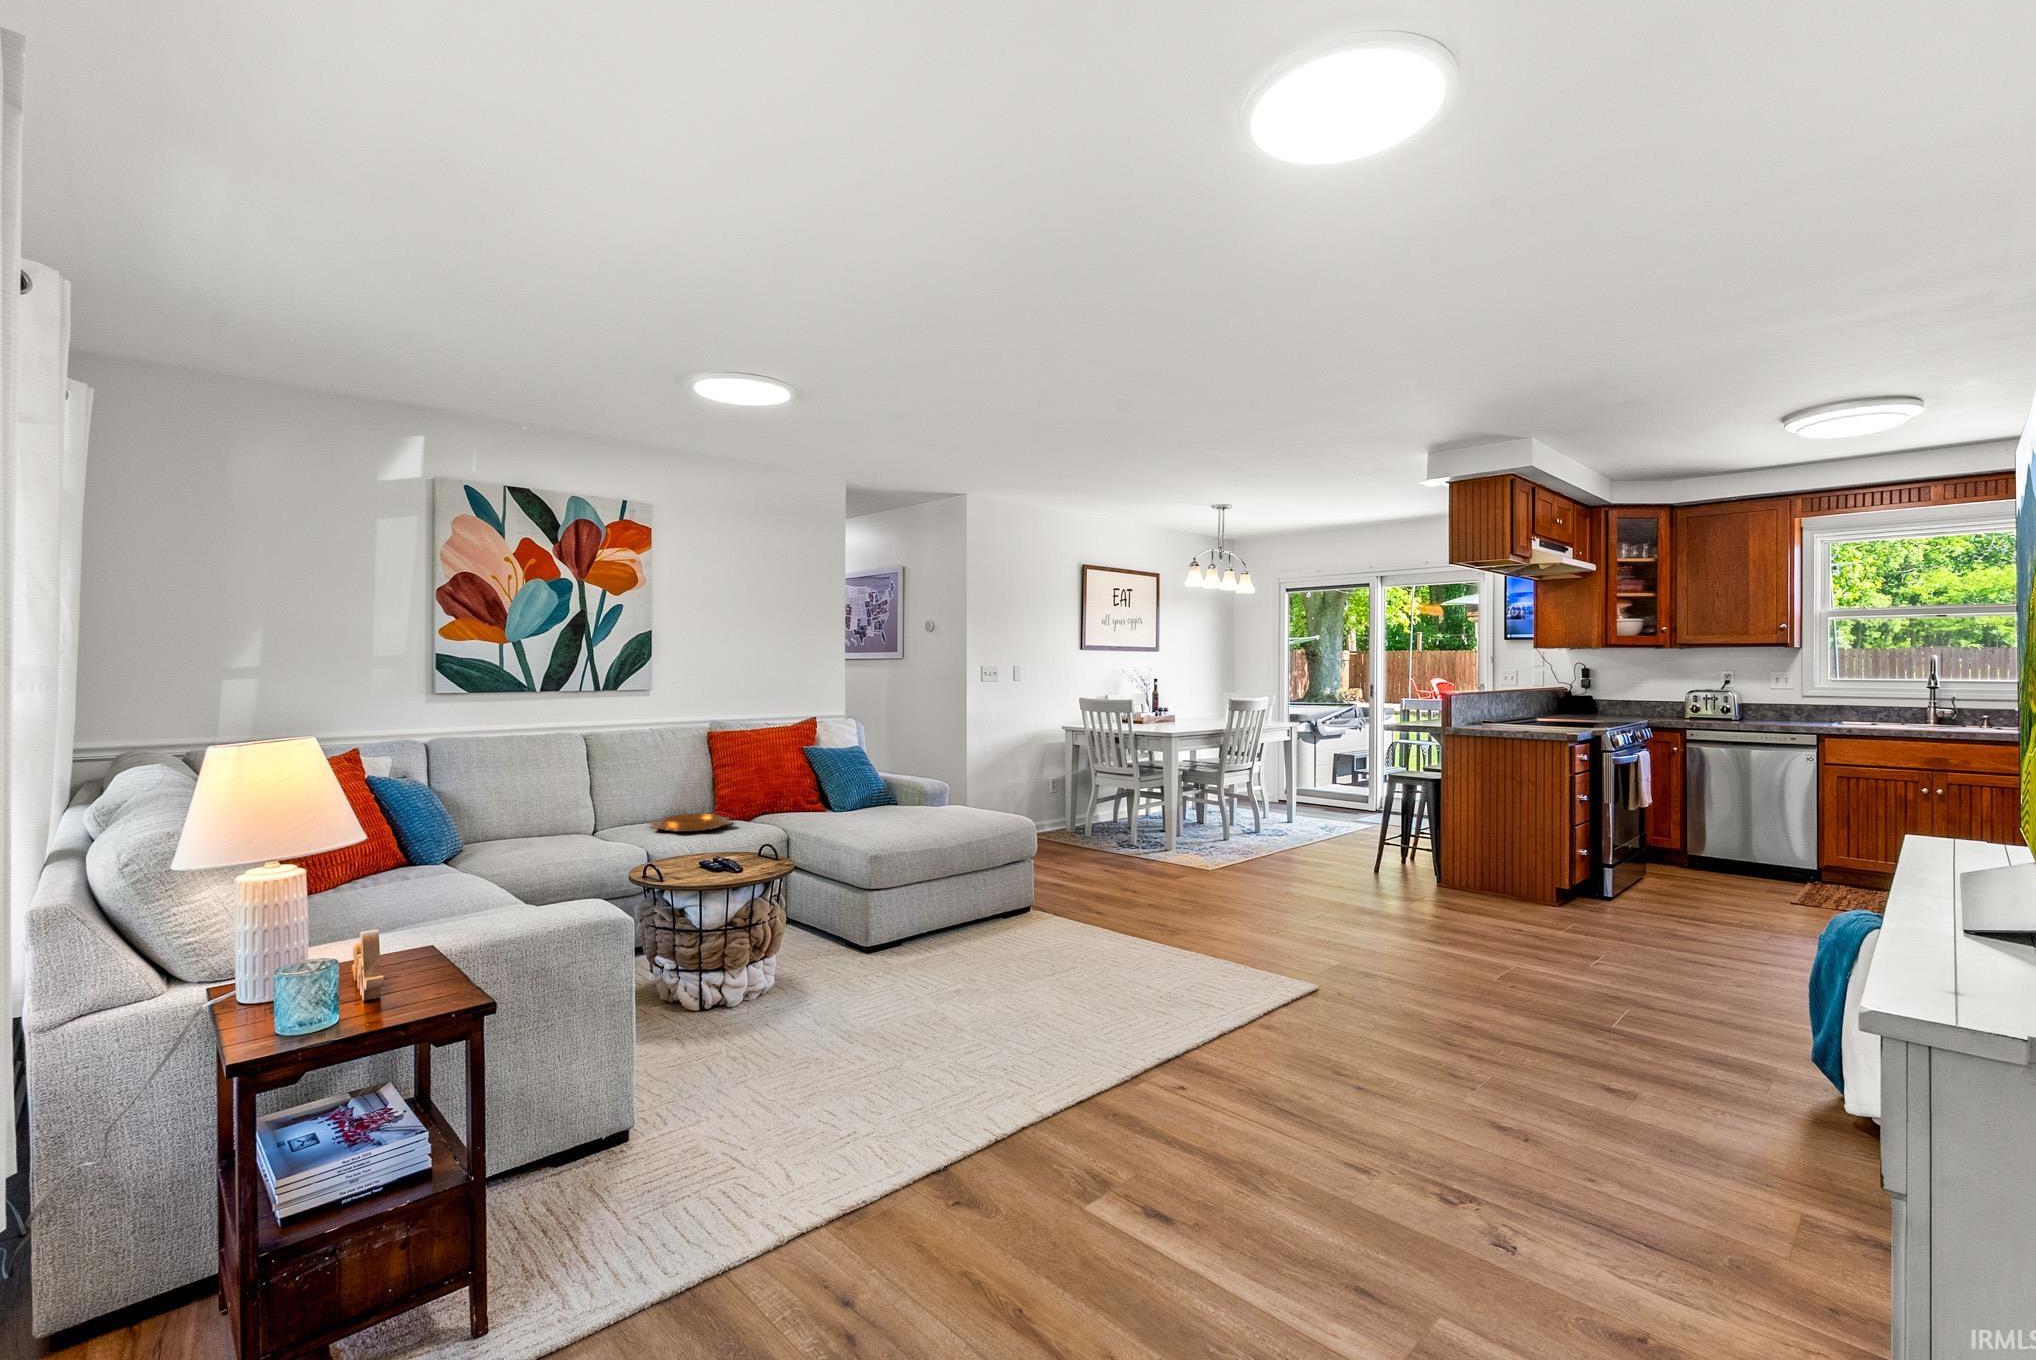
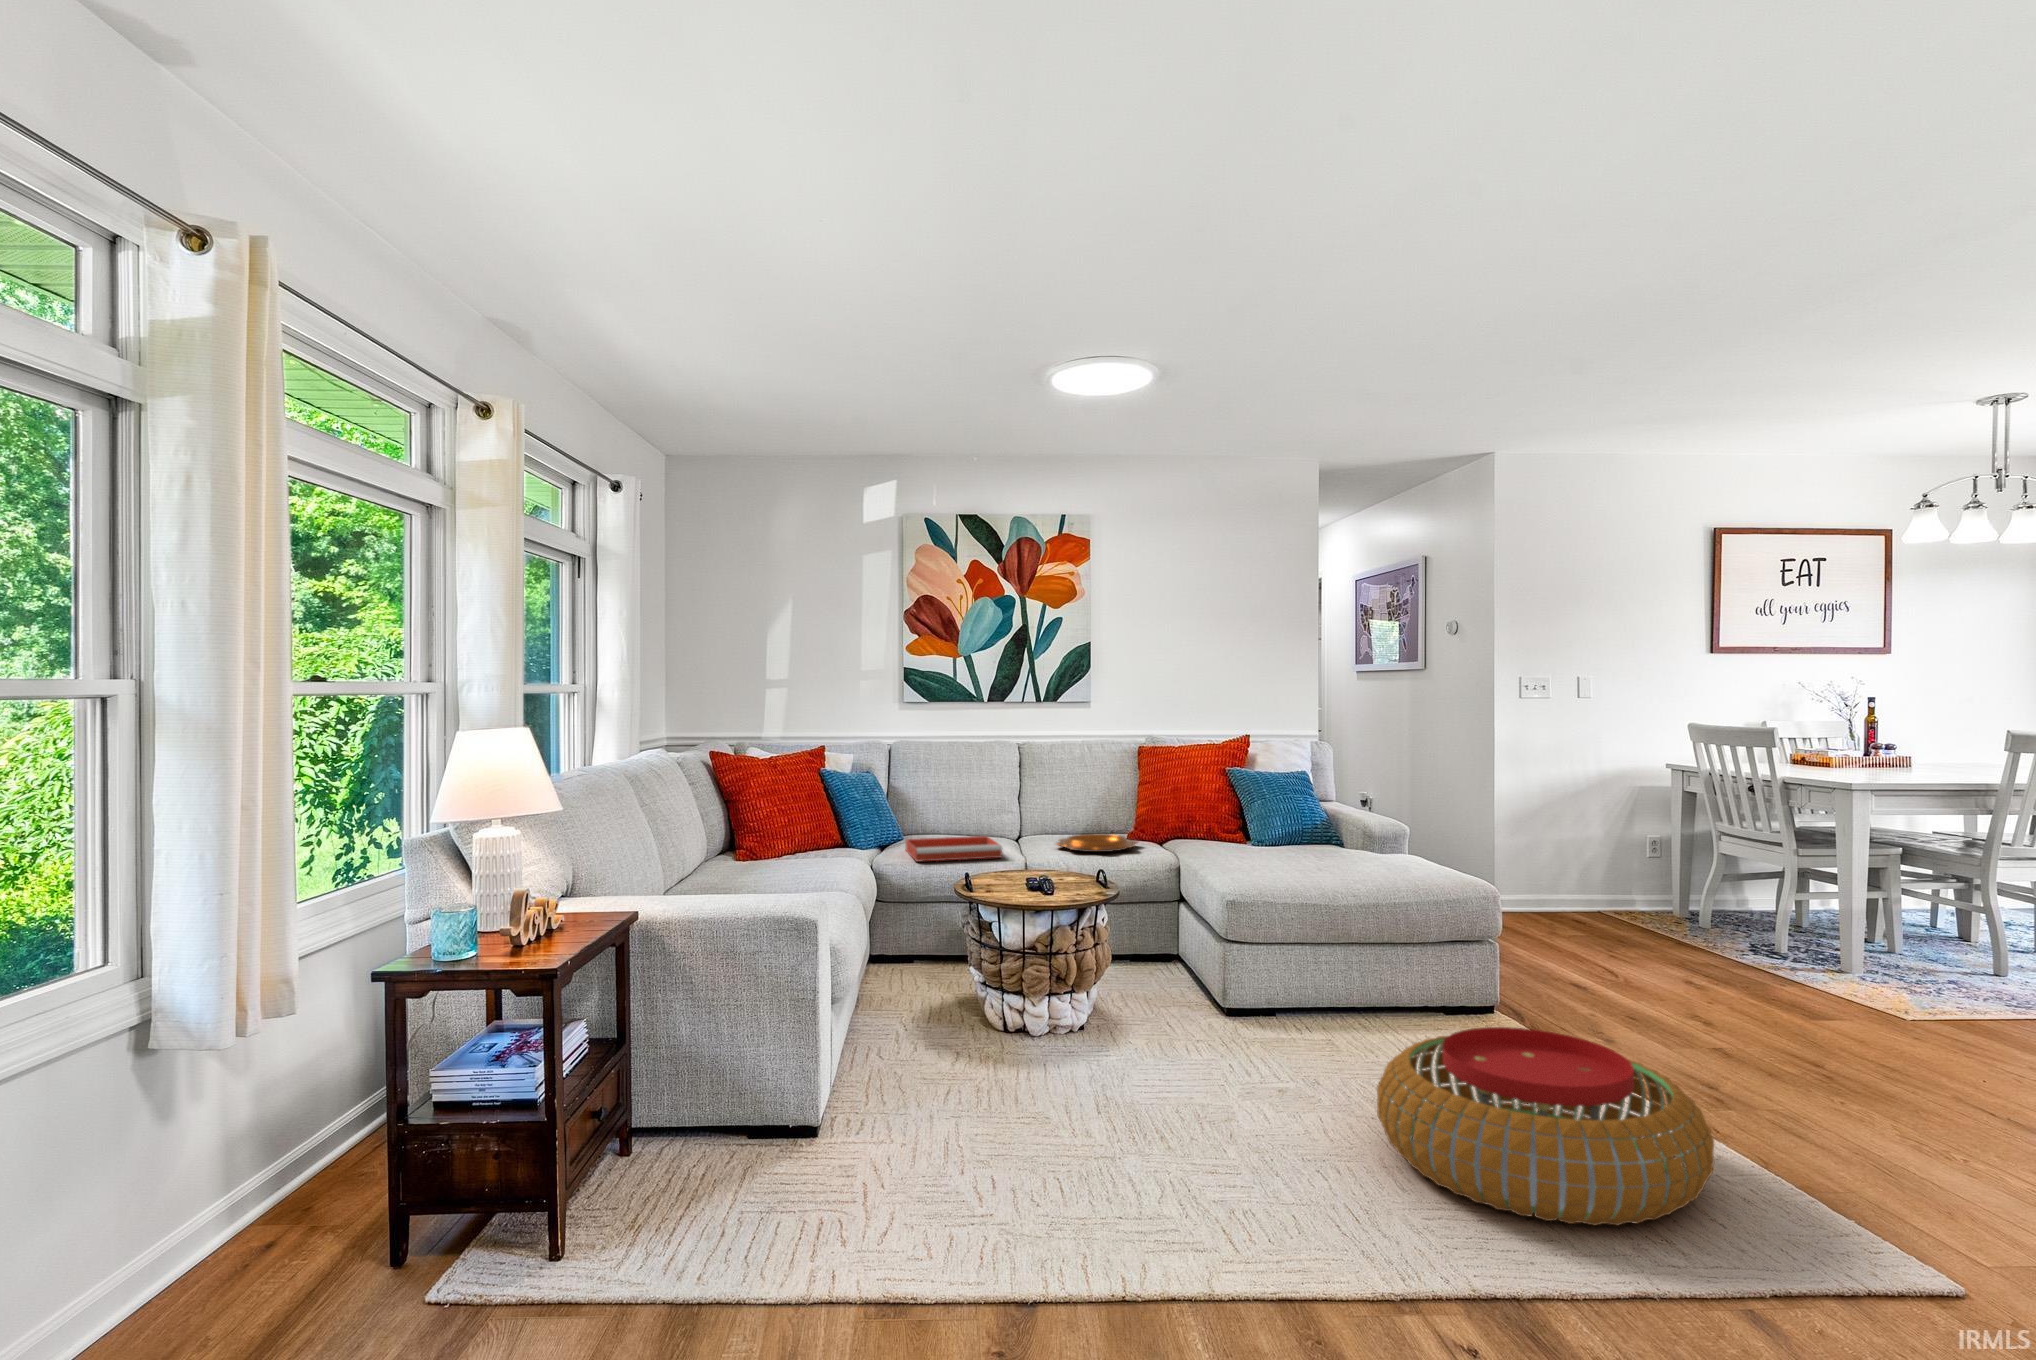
tray: none [494,826,618,860] -> present [905,836,1003,862]
pouf: none [1060,917,1269,1039] -> present [1377,1027,1714,1225]

